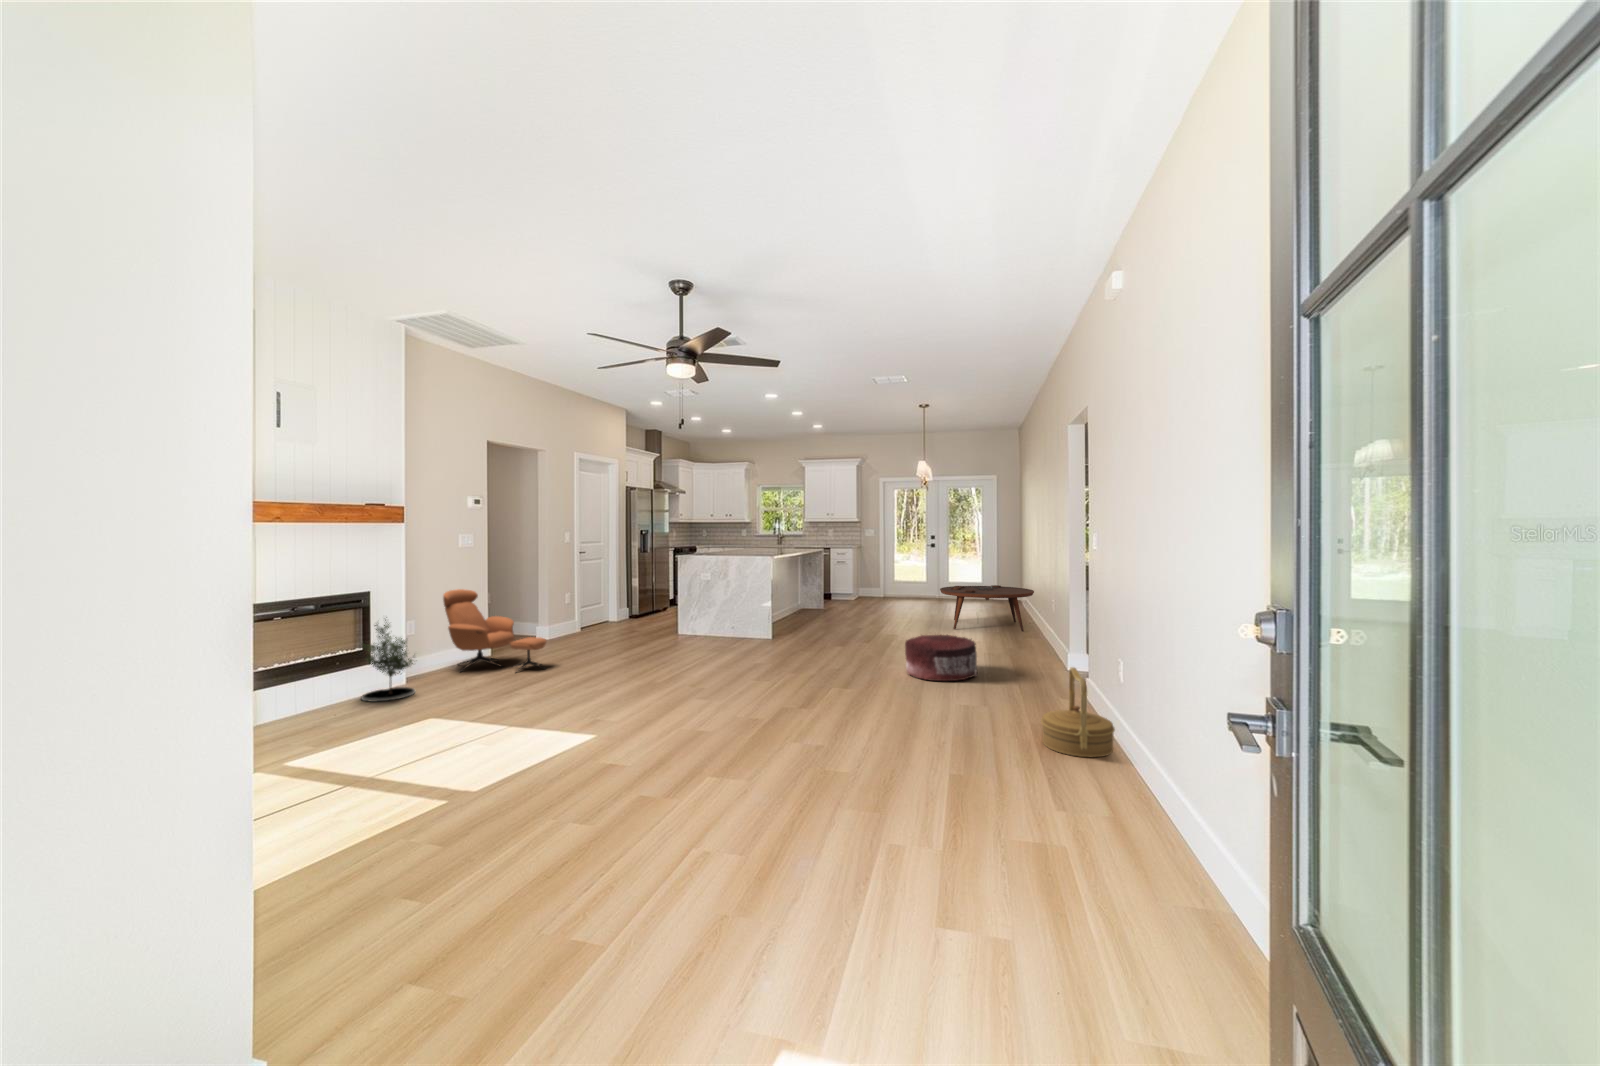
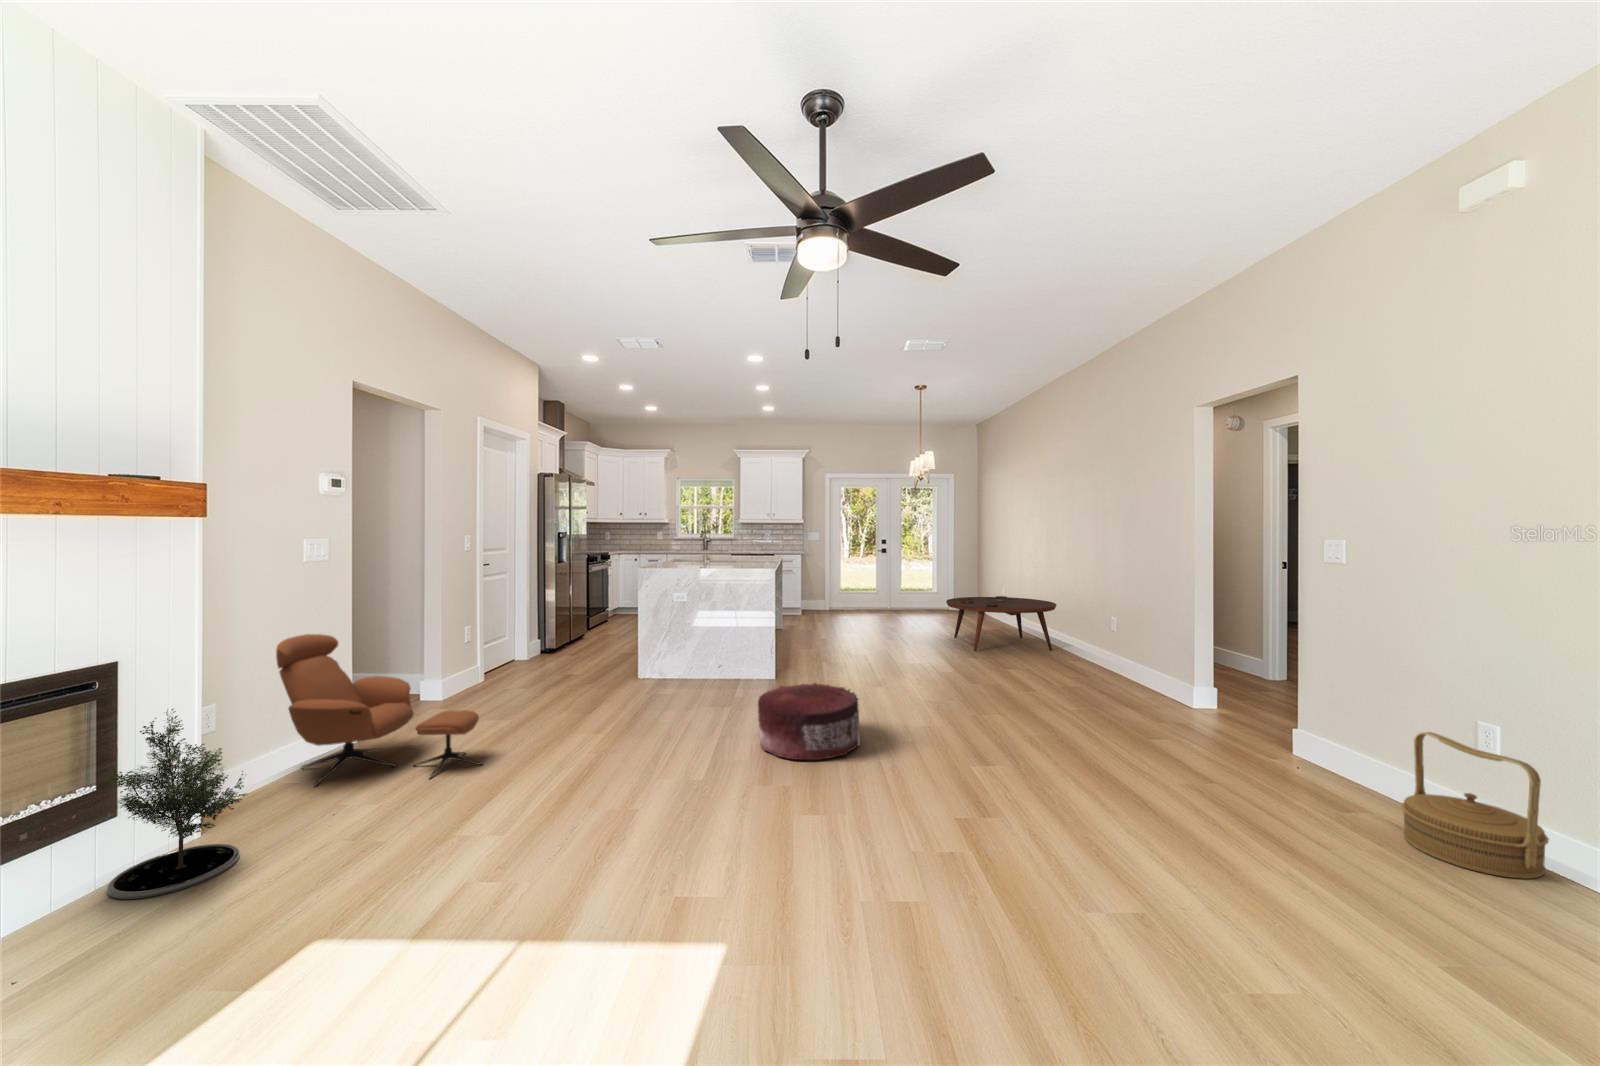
pouf: present [905,635,977,681] -> present [758,683,860,760]

